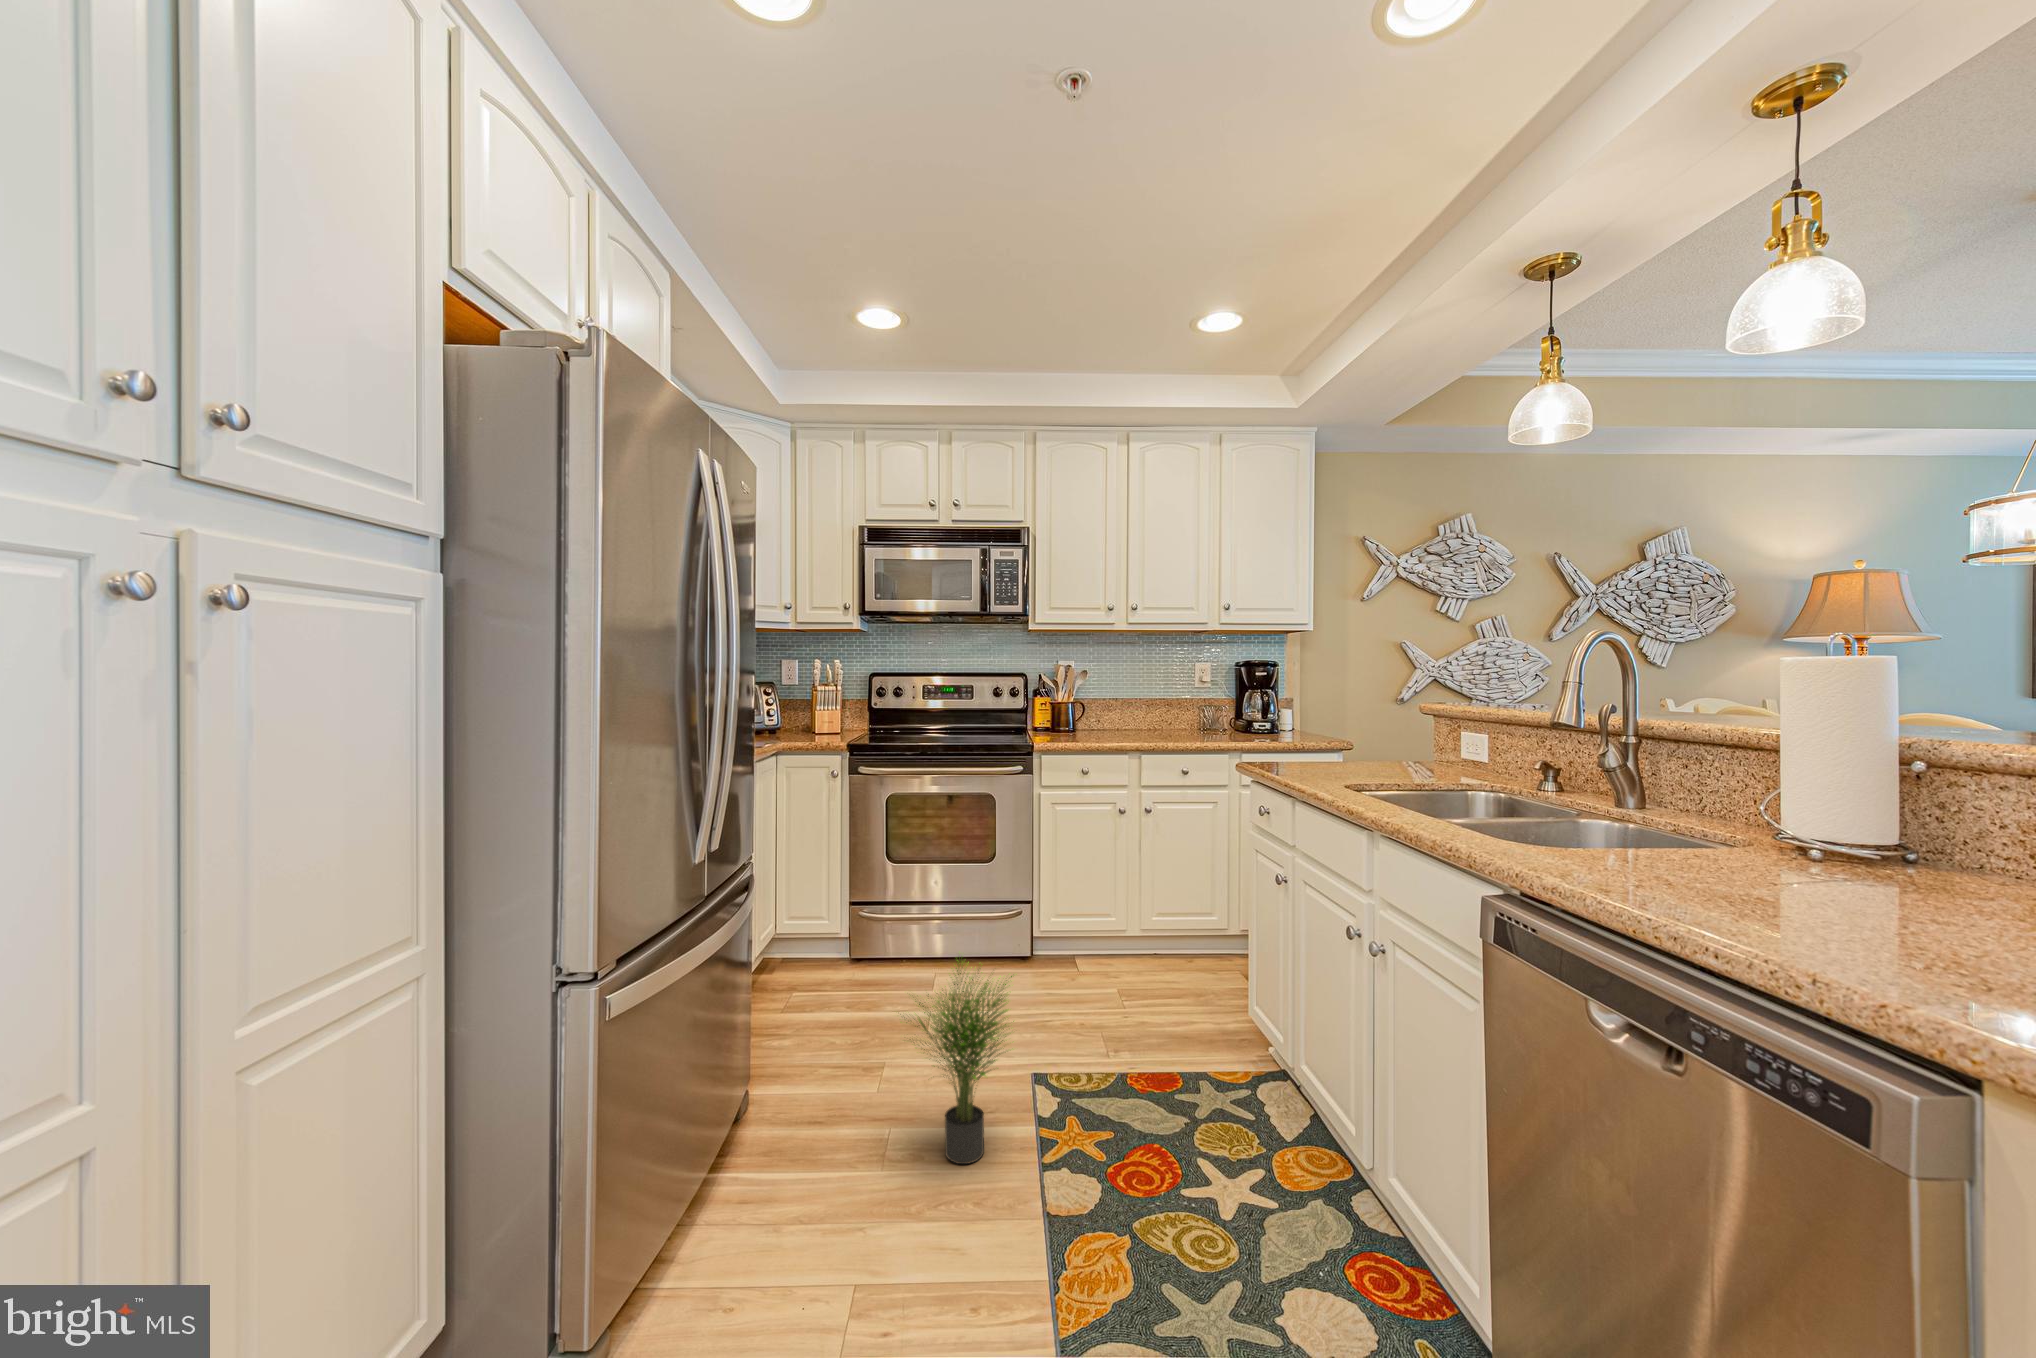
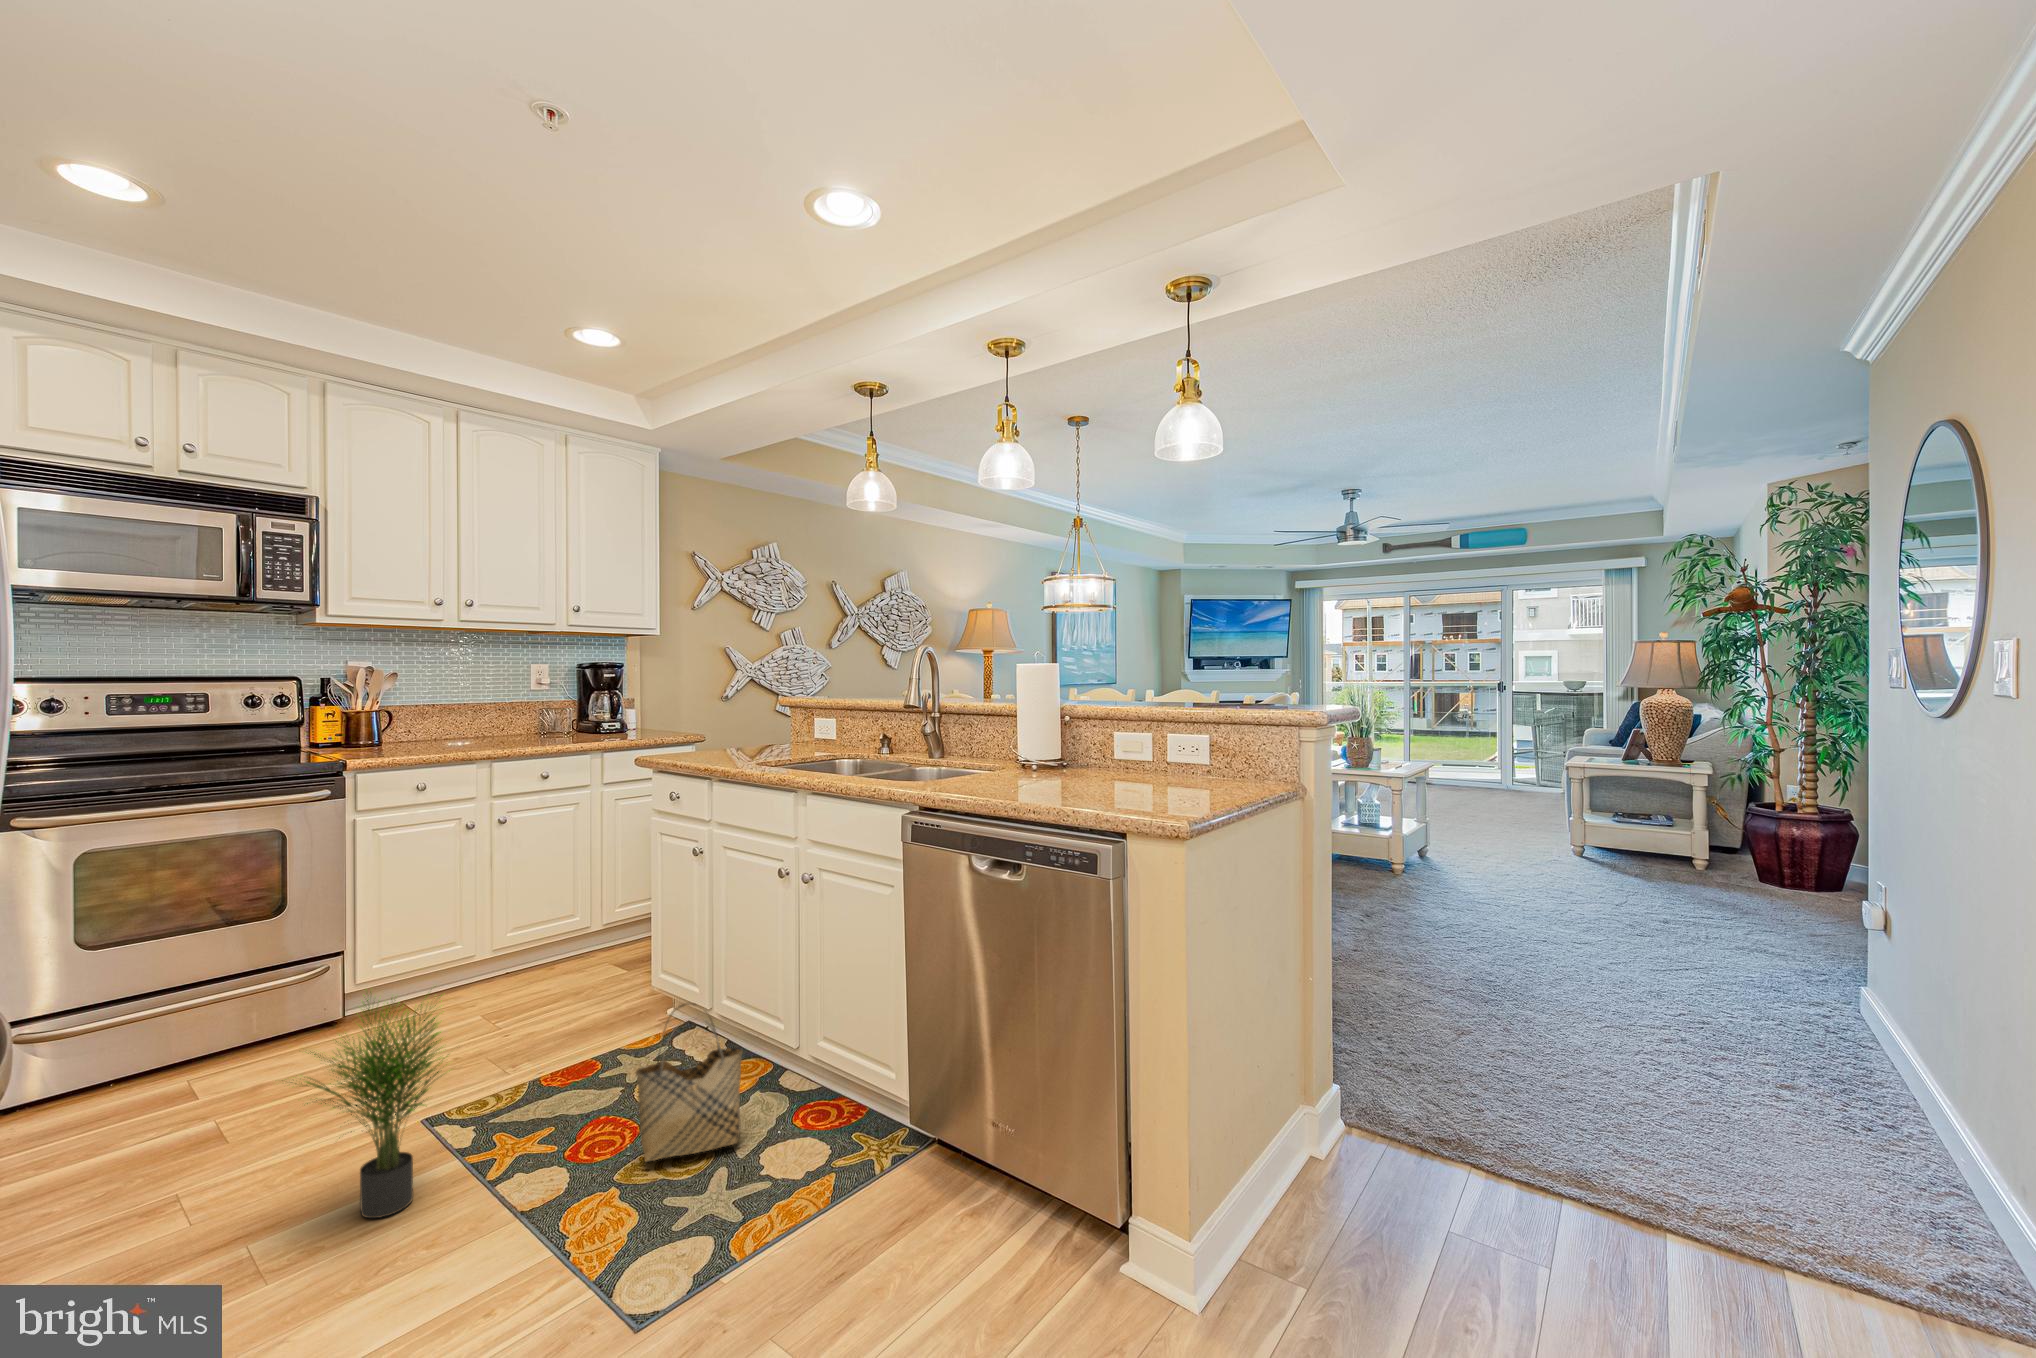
woven basket: none [1158,1060,1282,1260] -> present [635,1003,742,1162]

